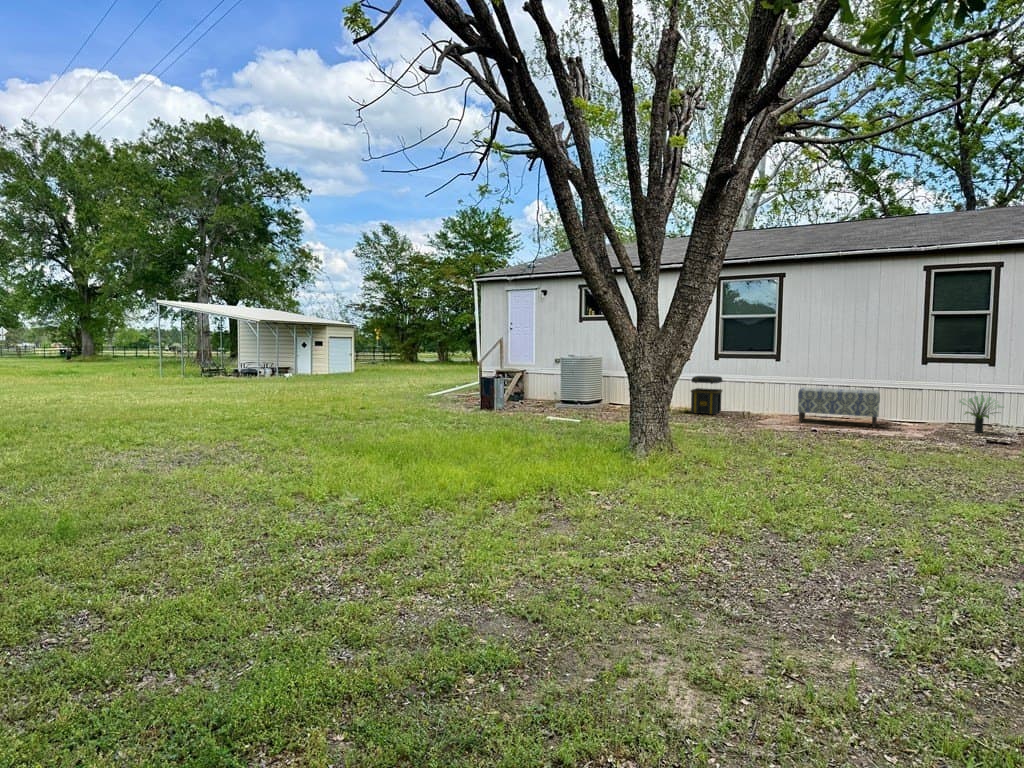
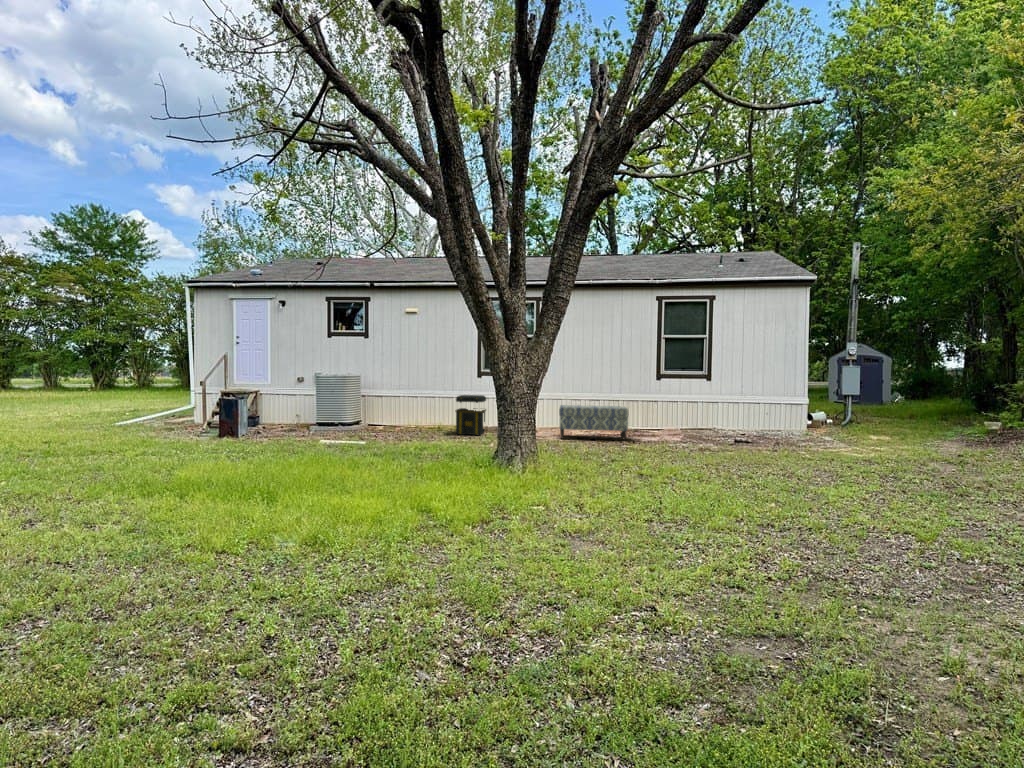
potted plant: present [959,395,1004,433] -> none [687,408,719,441]

